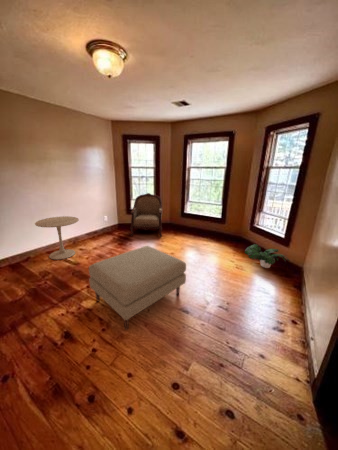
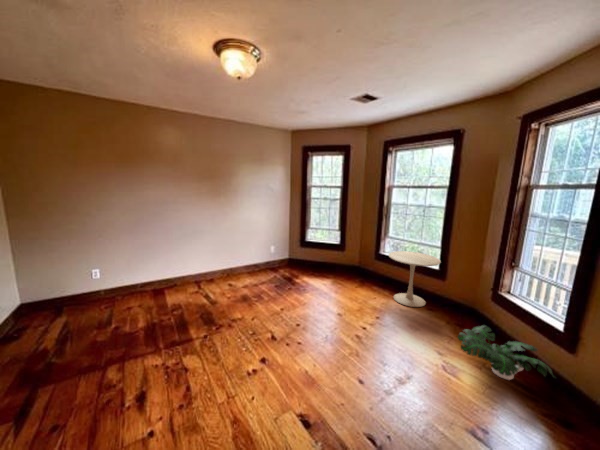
armchair: present [130,193,162,236] -> none [298,221,346,284]
side table: present [35,216,79,260] -> present [389,251,441,307]
ottoman: present [89,246,186,330] -> none [195,296,320,418]

